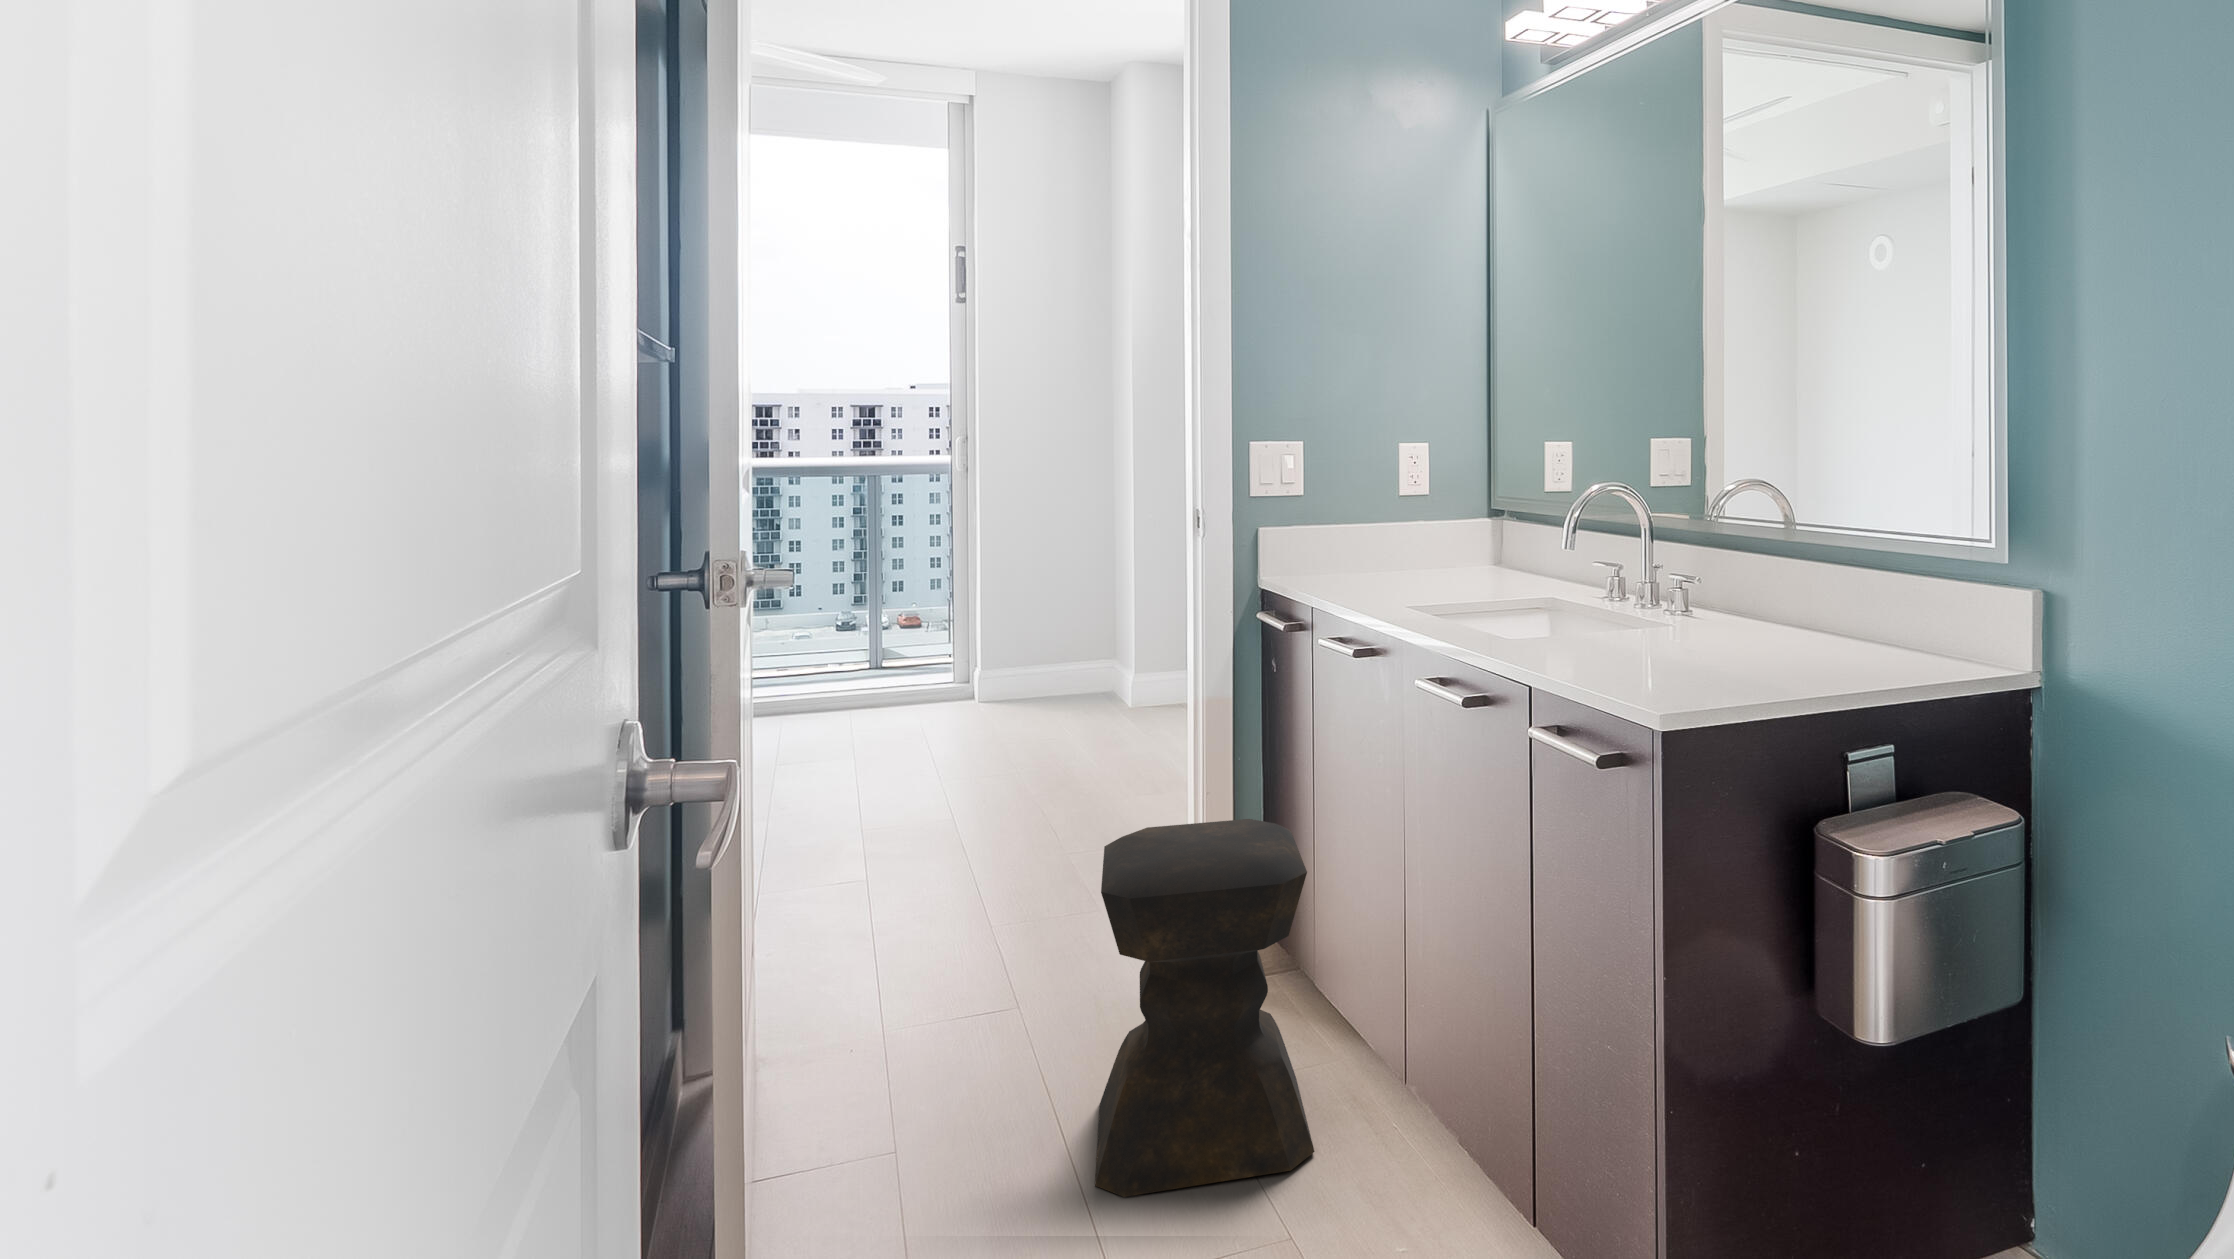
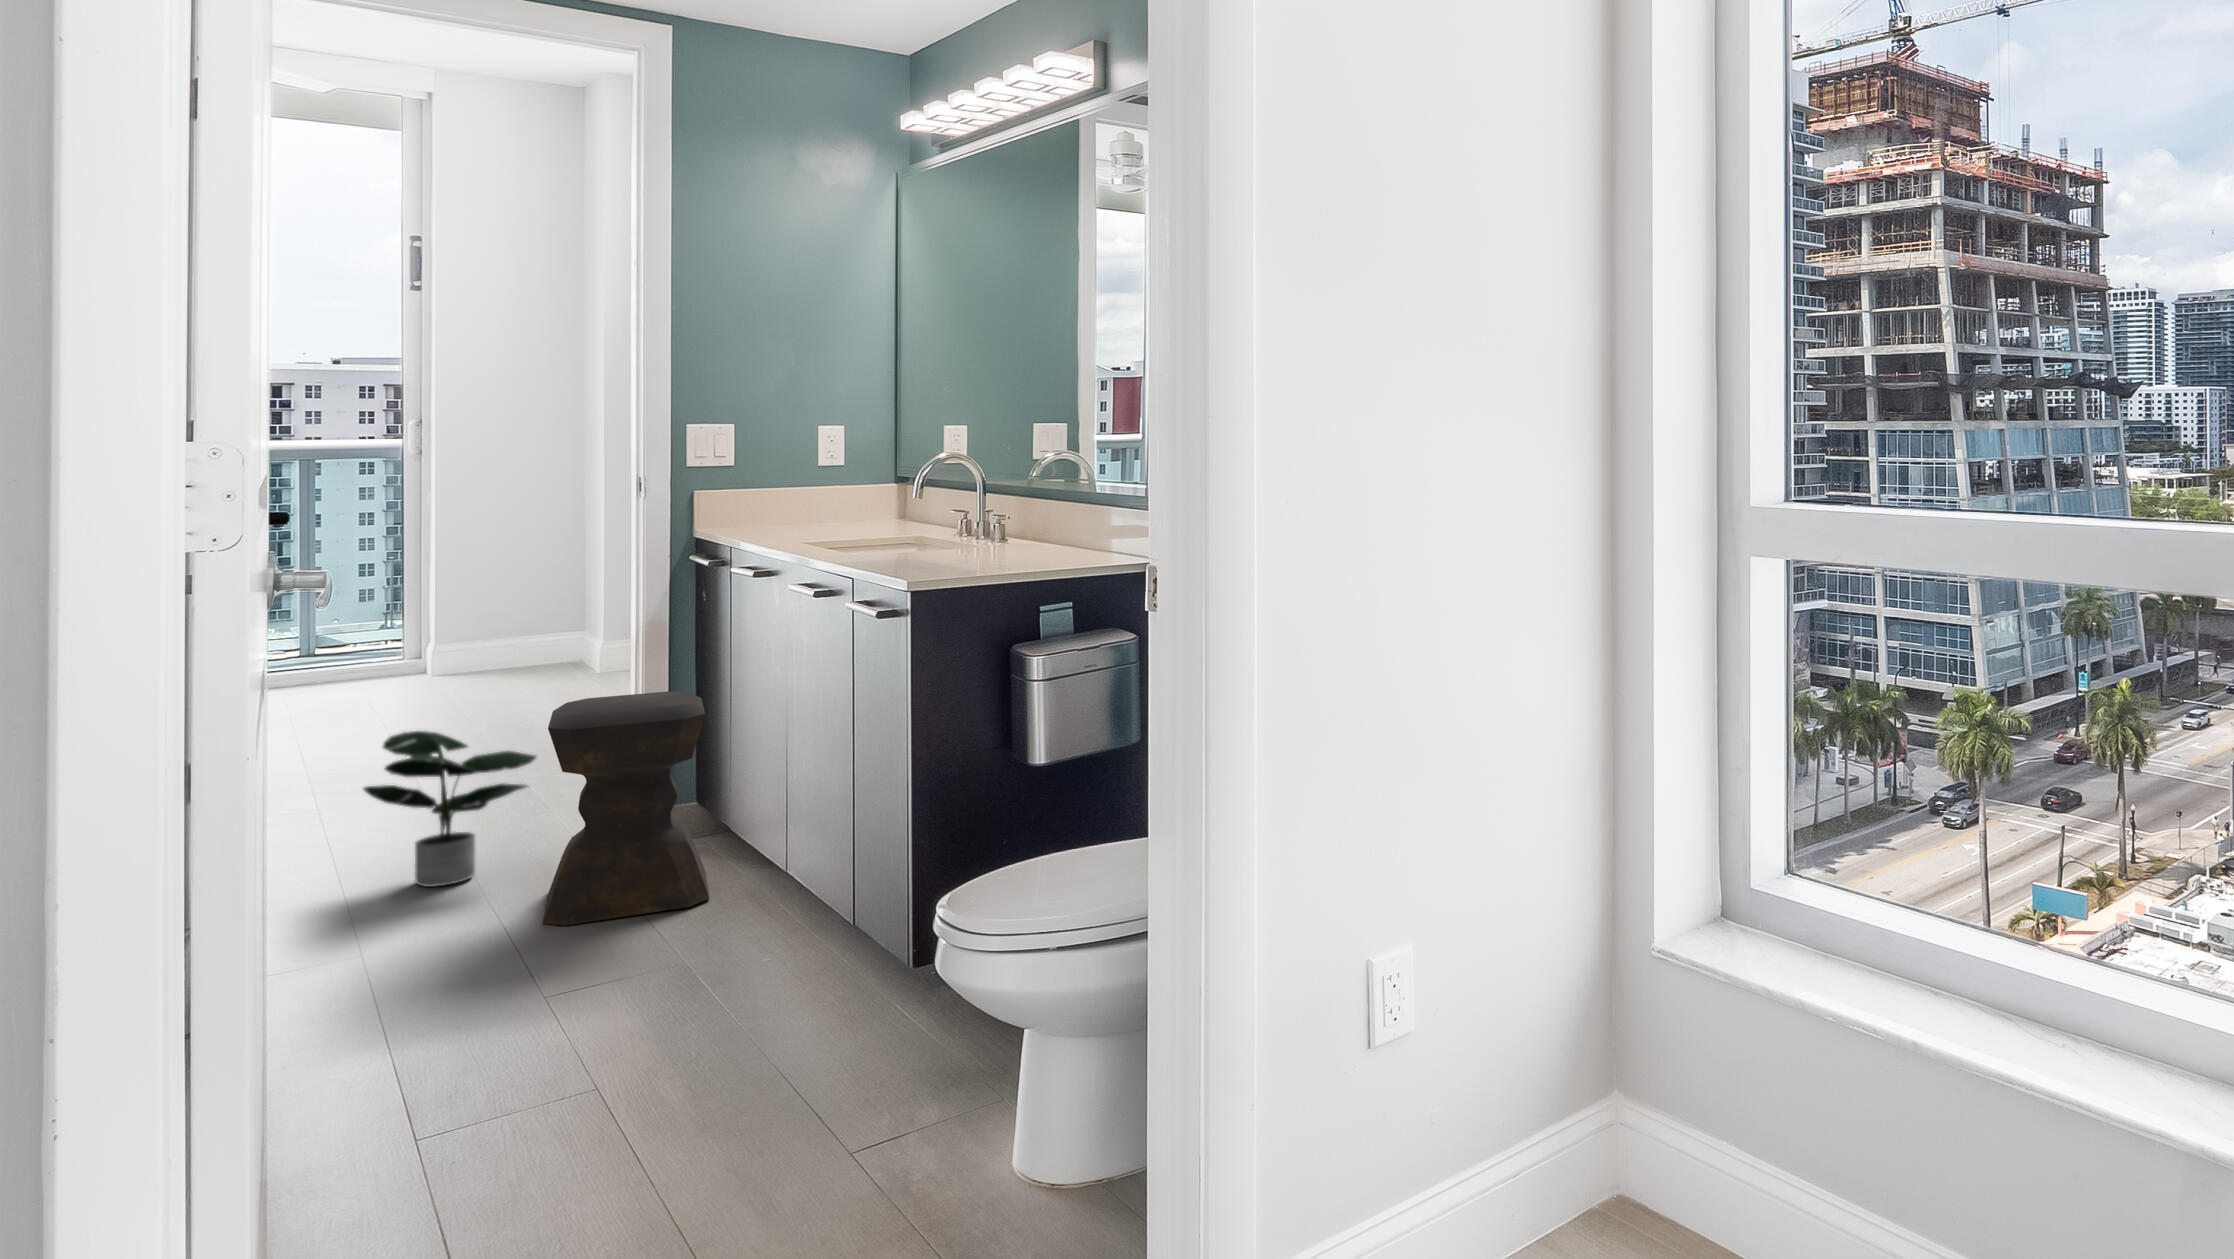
potted plant: none [876,845,1084,1073] -> present [364,731,536,887]

